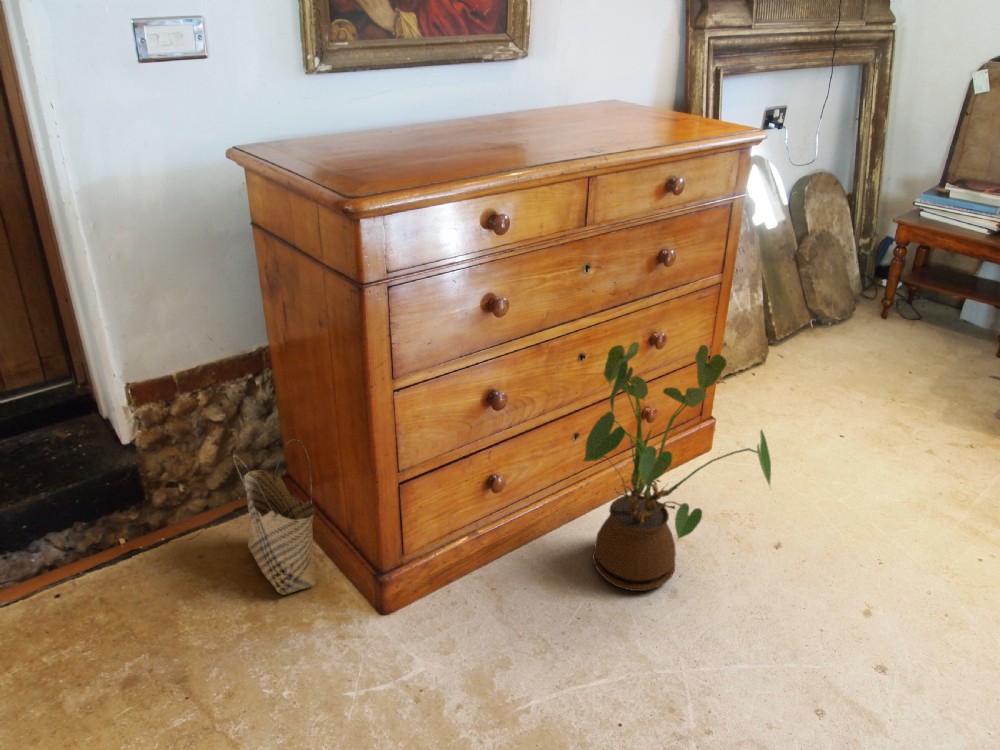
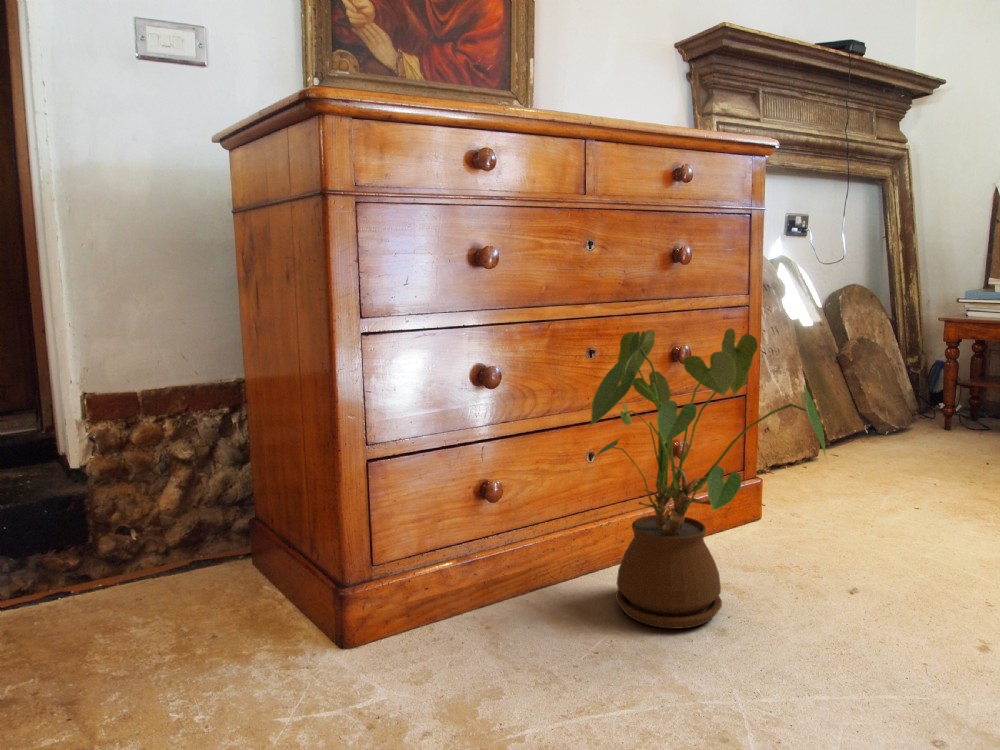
woven basket: present [233,438,316,594] -> none [182,435,271,625]

